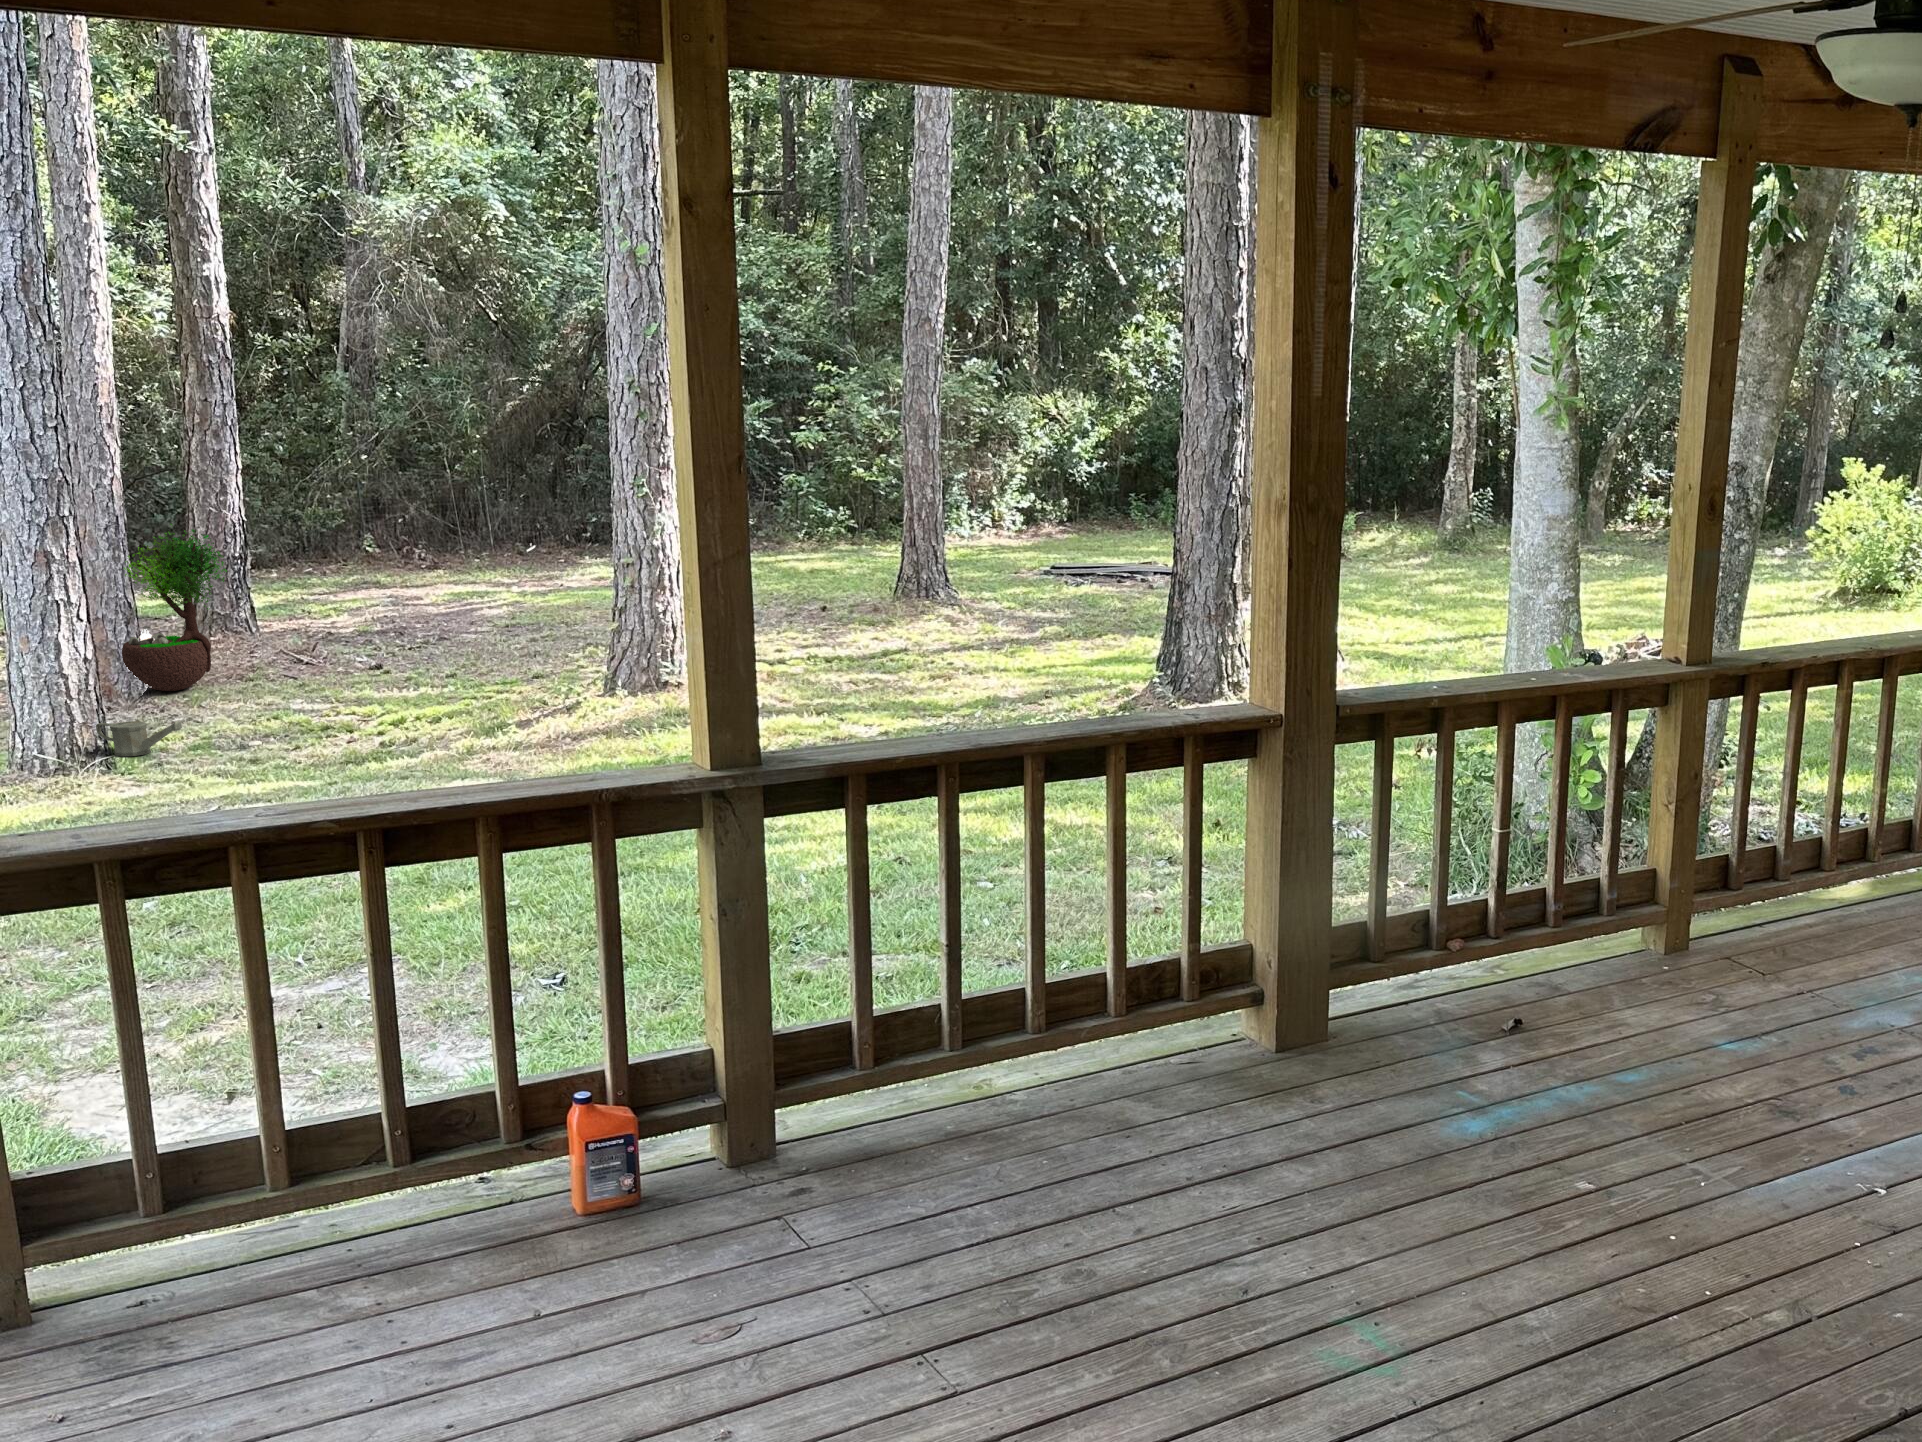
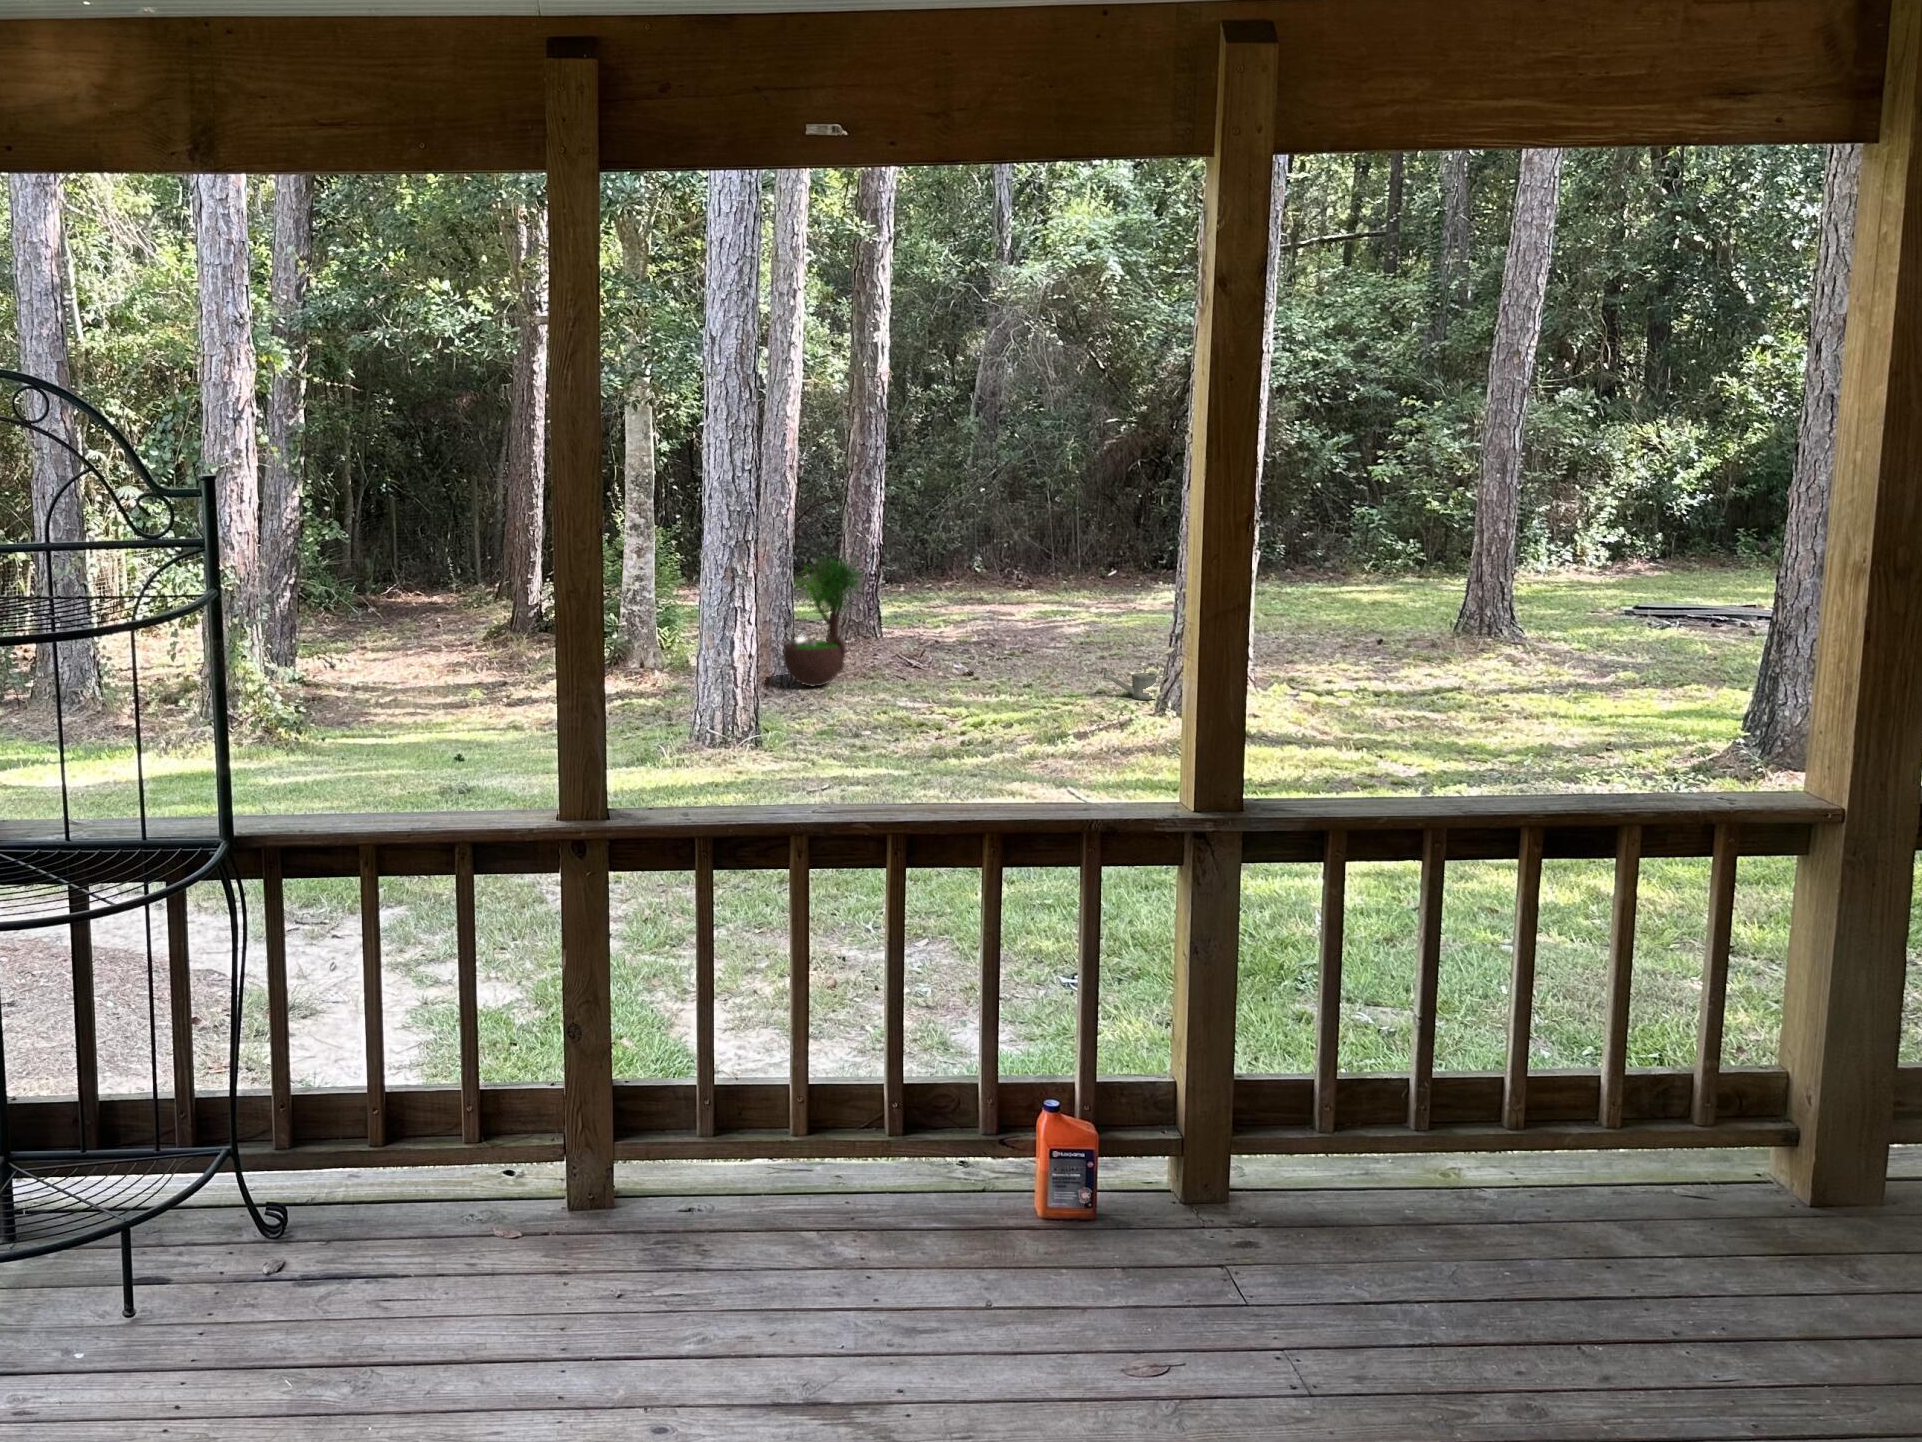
watering can: present [96,721,182,756] -> present [1104,672,1166,700]

